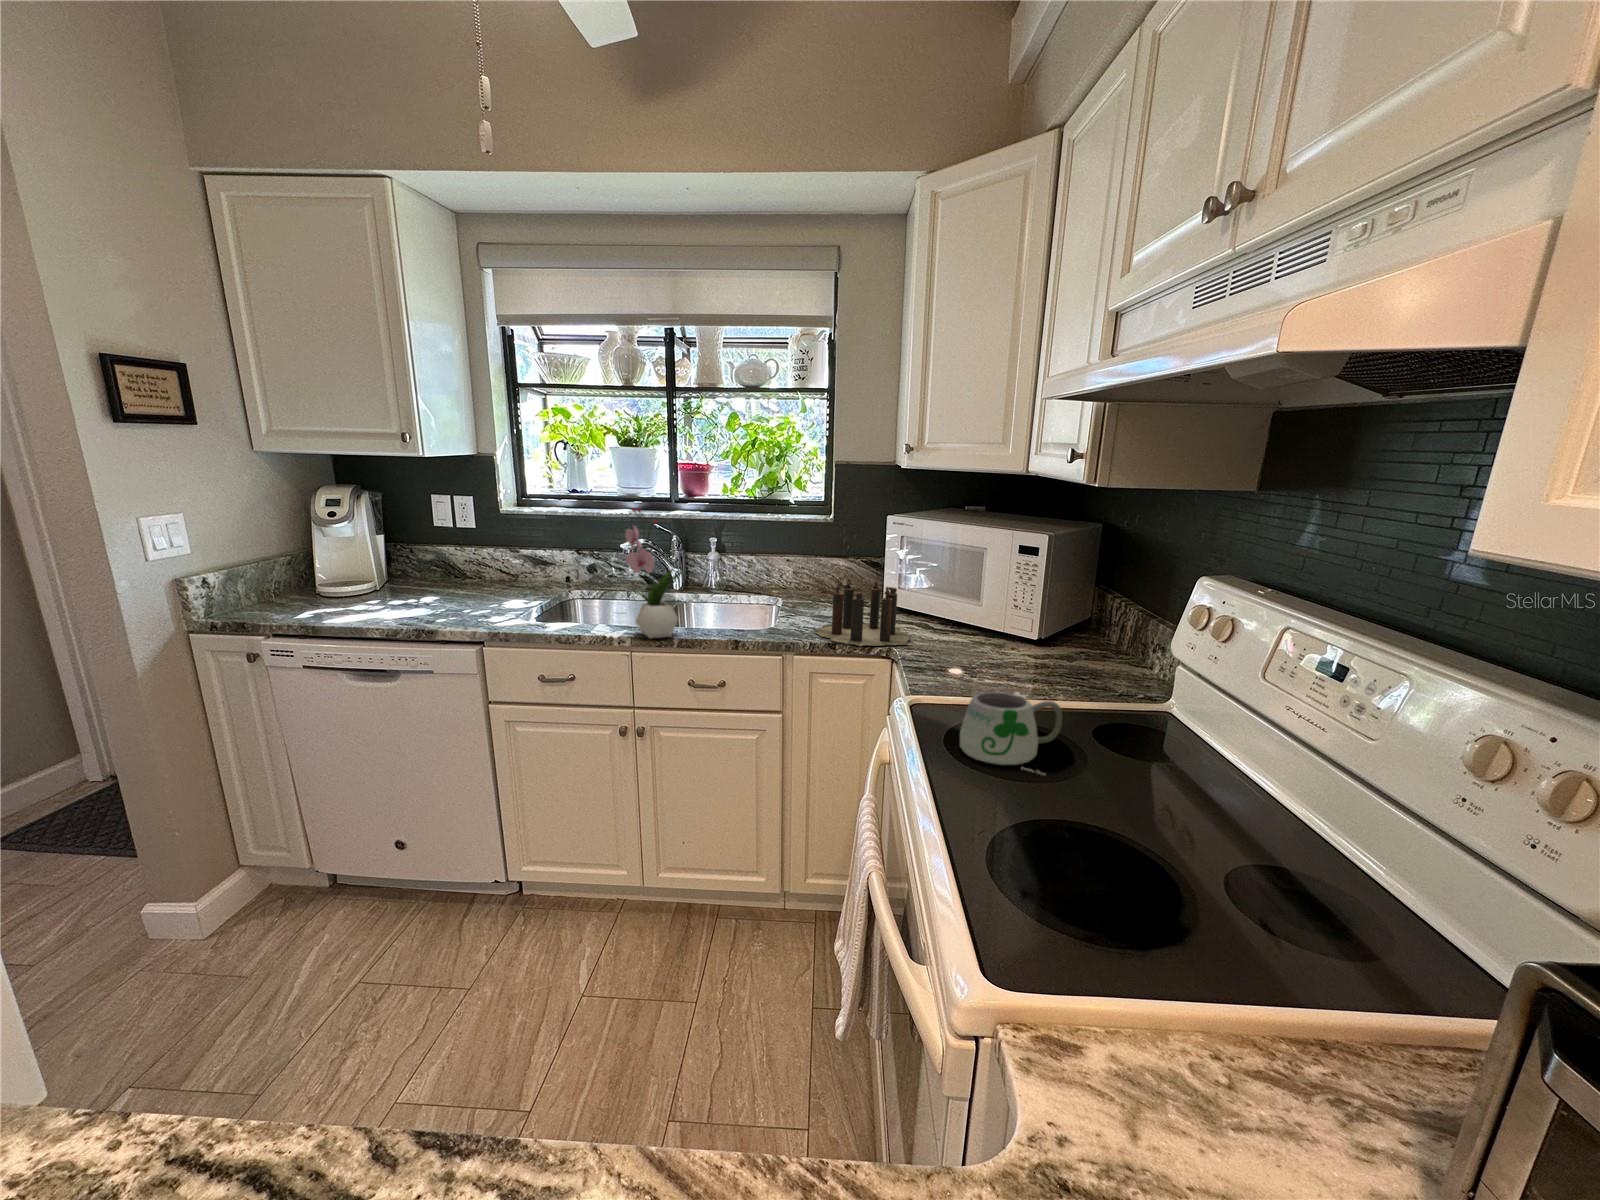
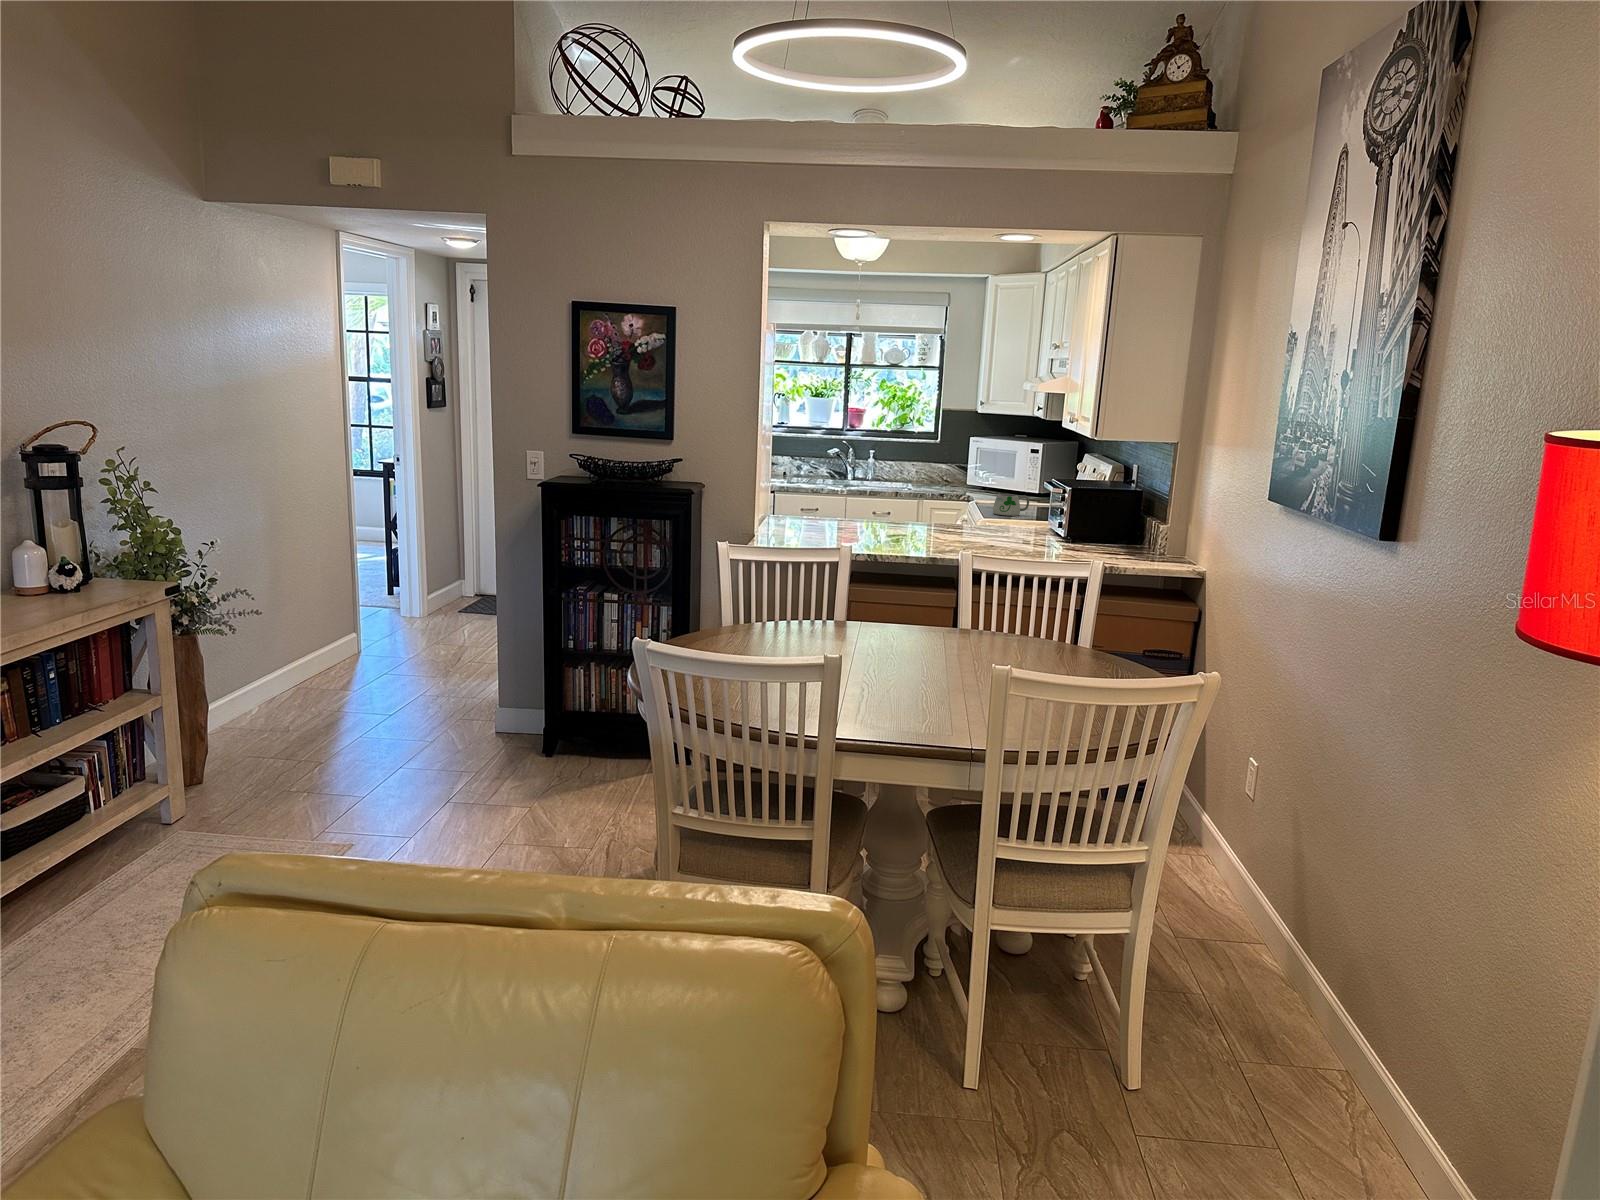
flower arrangement: present [625,508,682,638] -> none [846,429,874,491]
candle: present [813,578,911,646] -> none [932,466,994,496]

